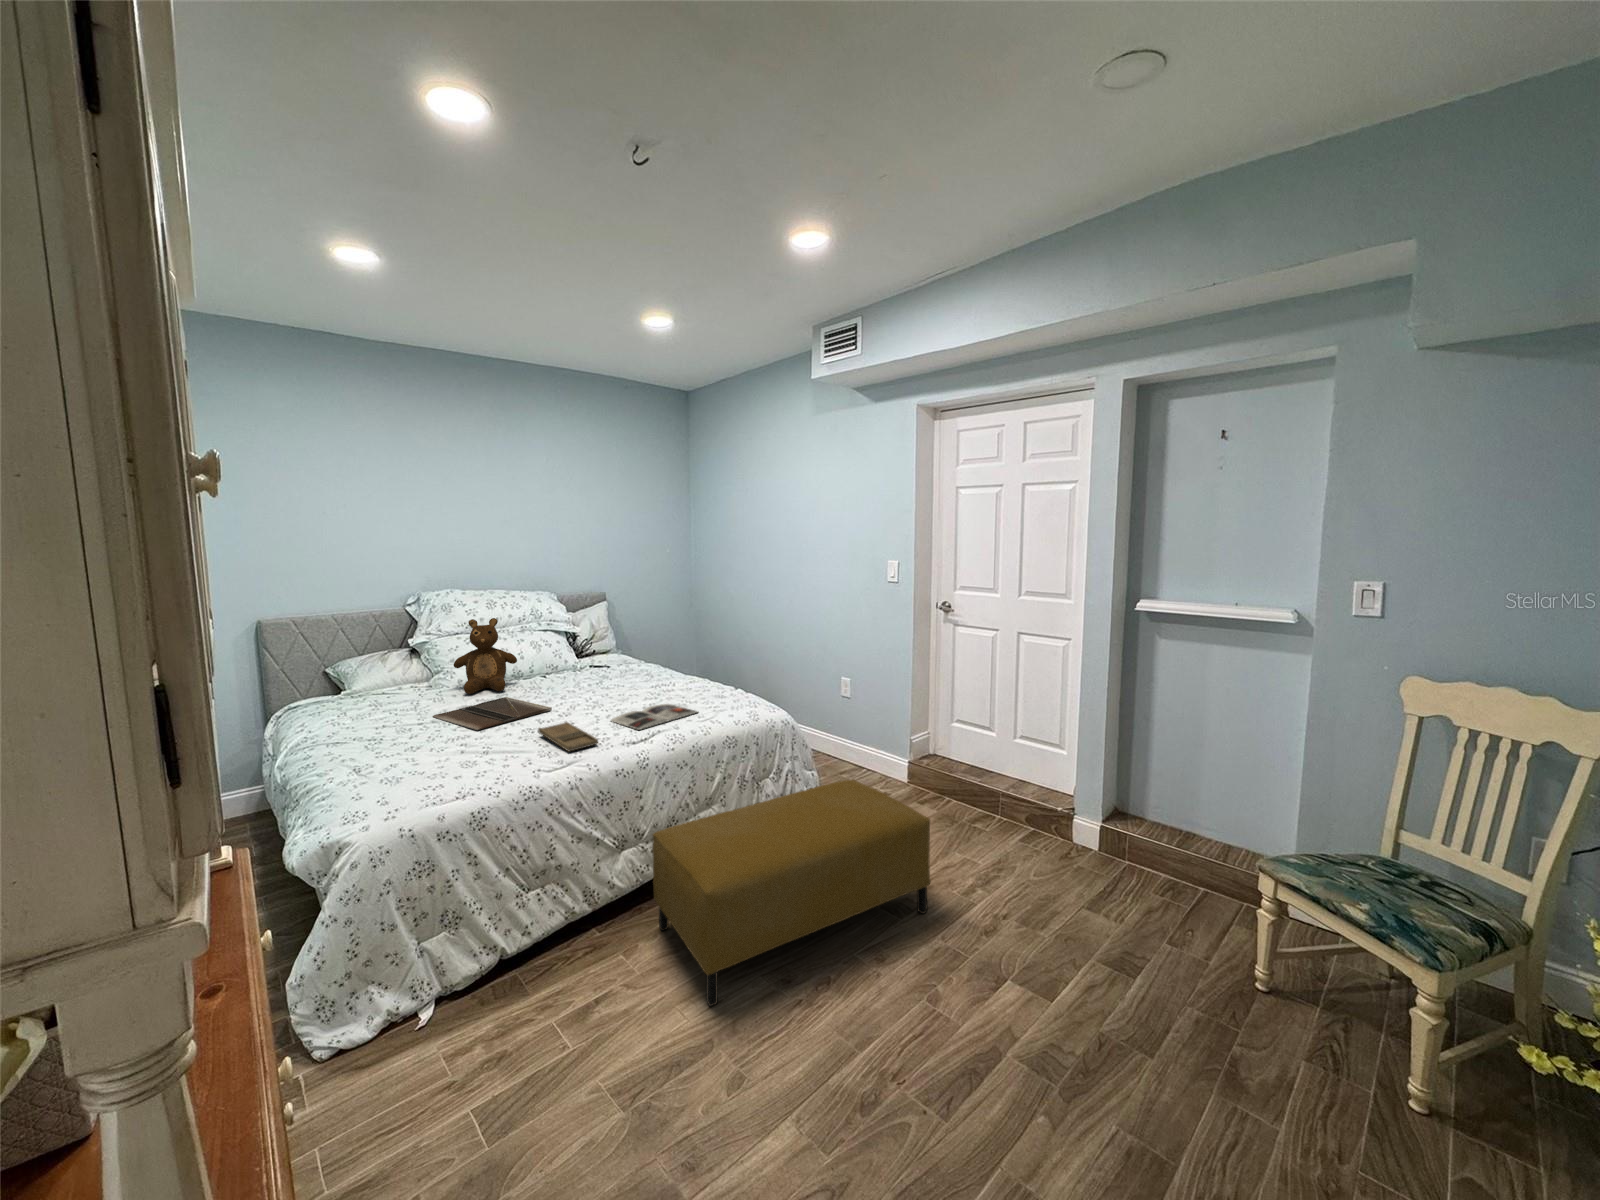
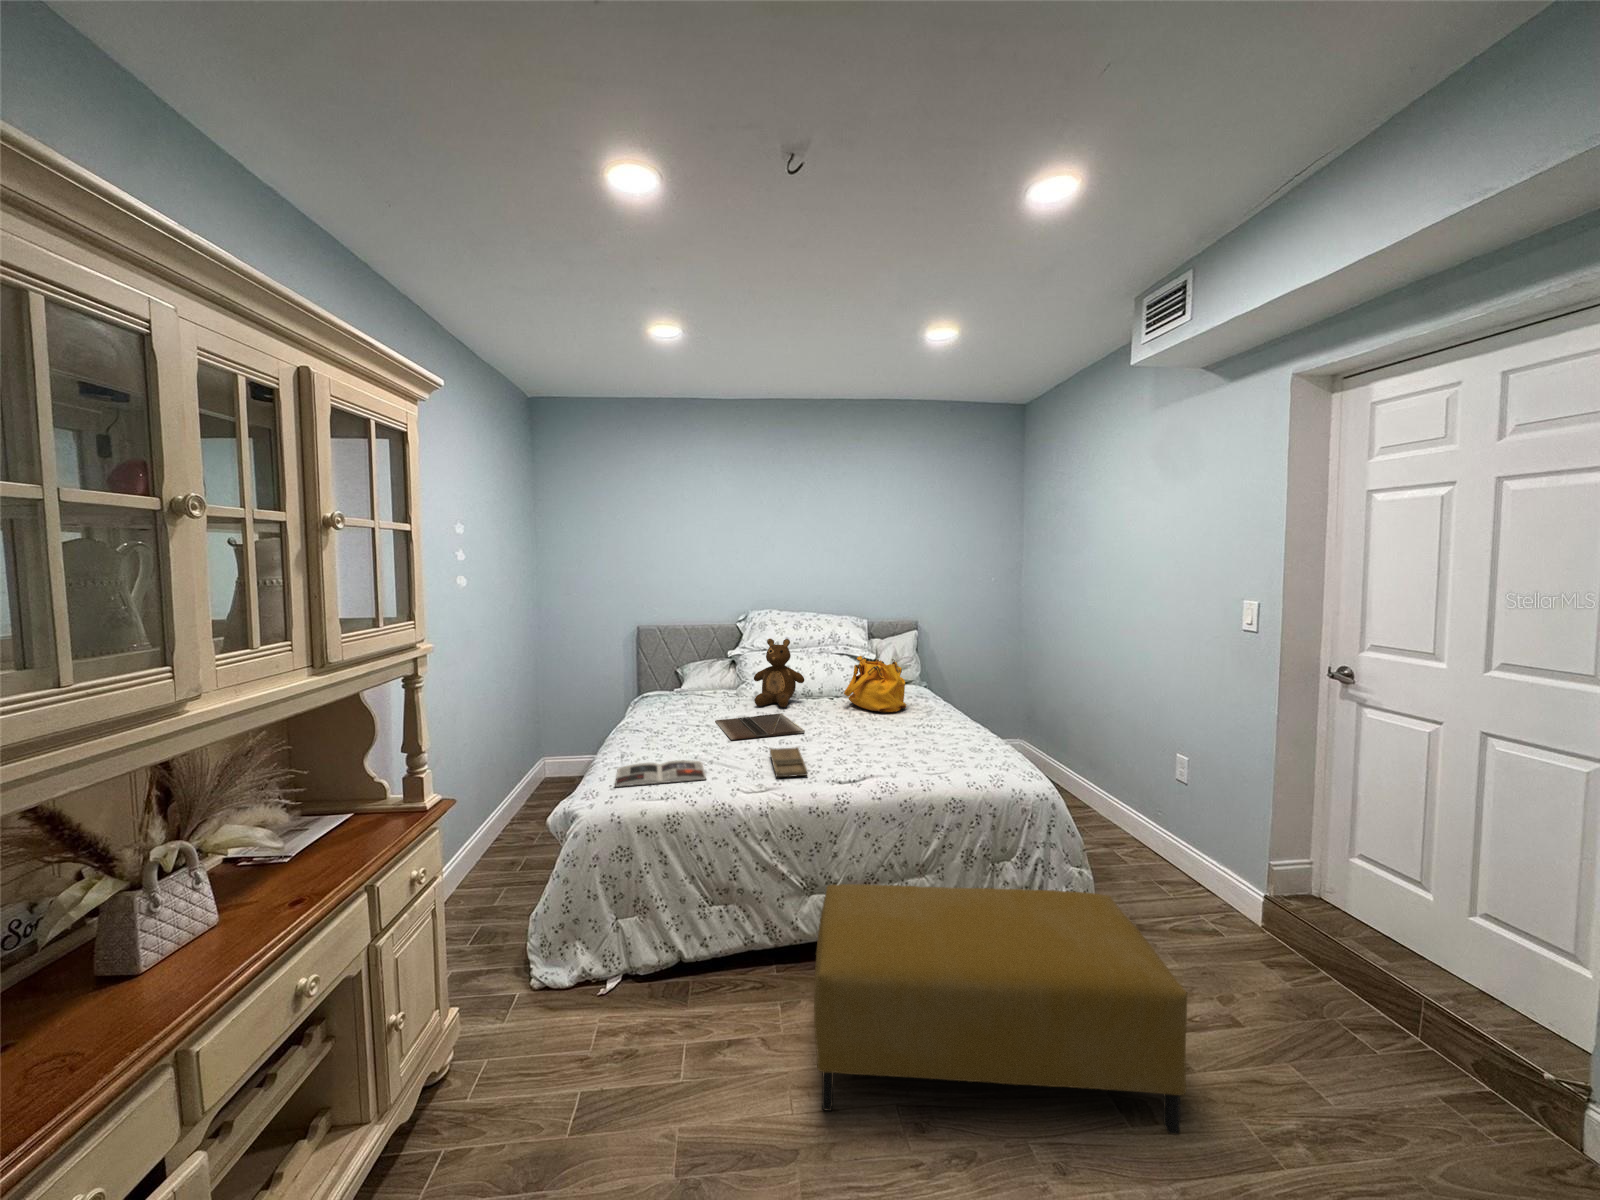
handbag: none [565,628,629,681] -> present [844,656,906,712]
magazine: present [611,704,699,730] -> present [615,760,706,787]

